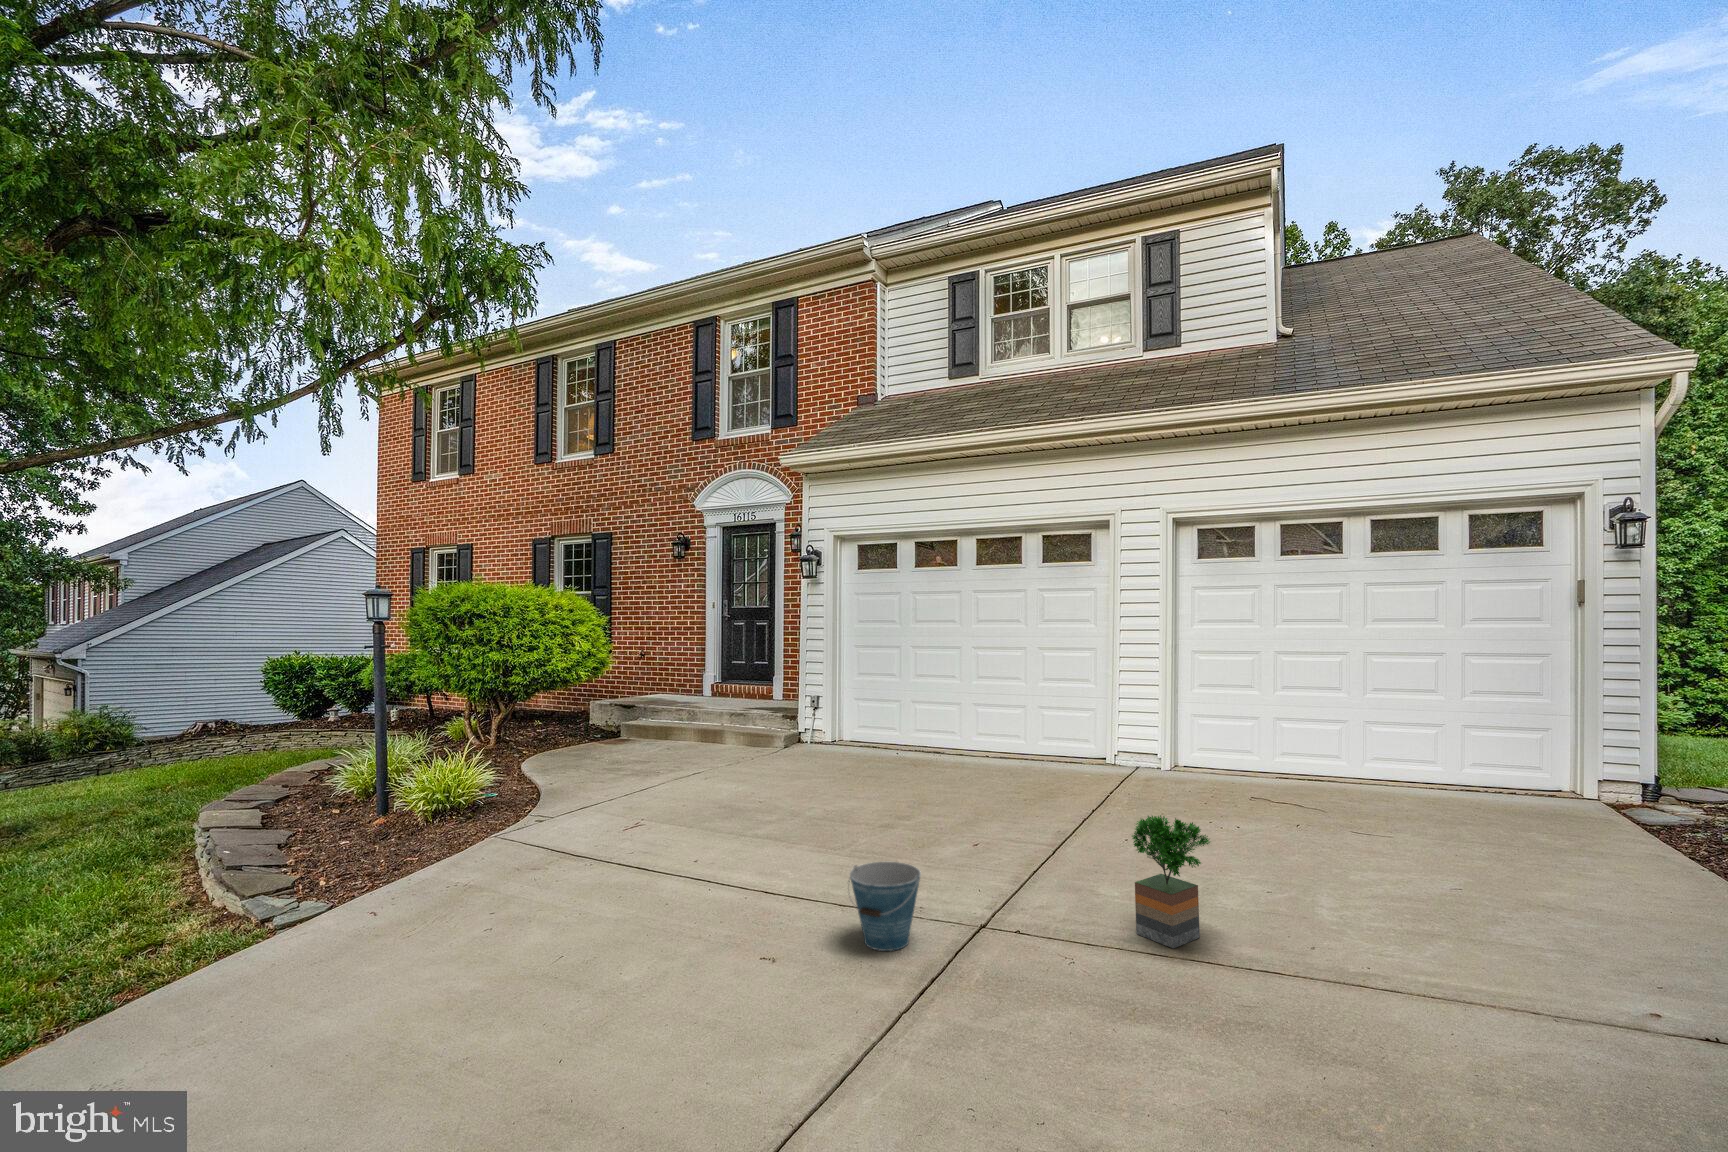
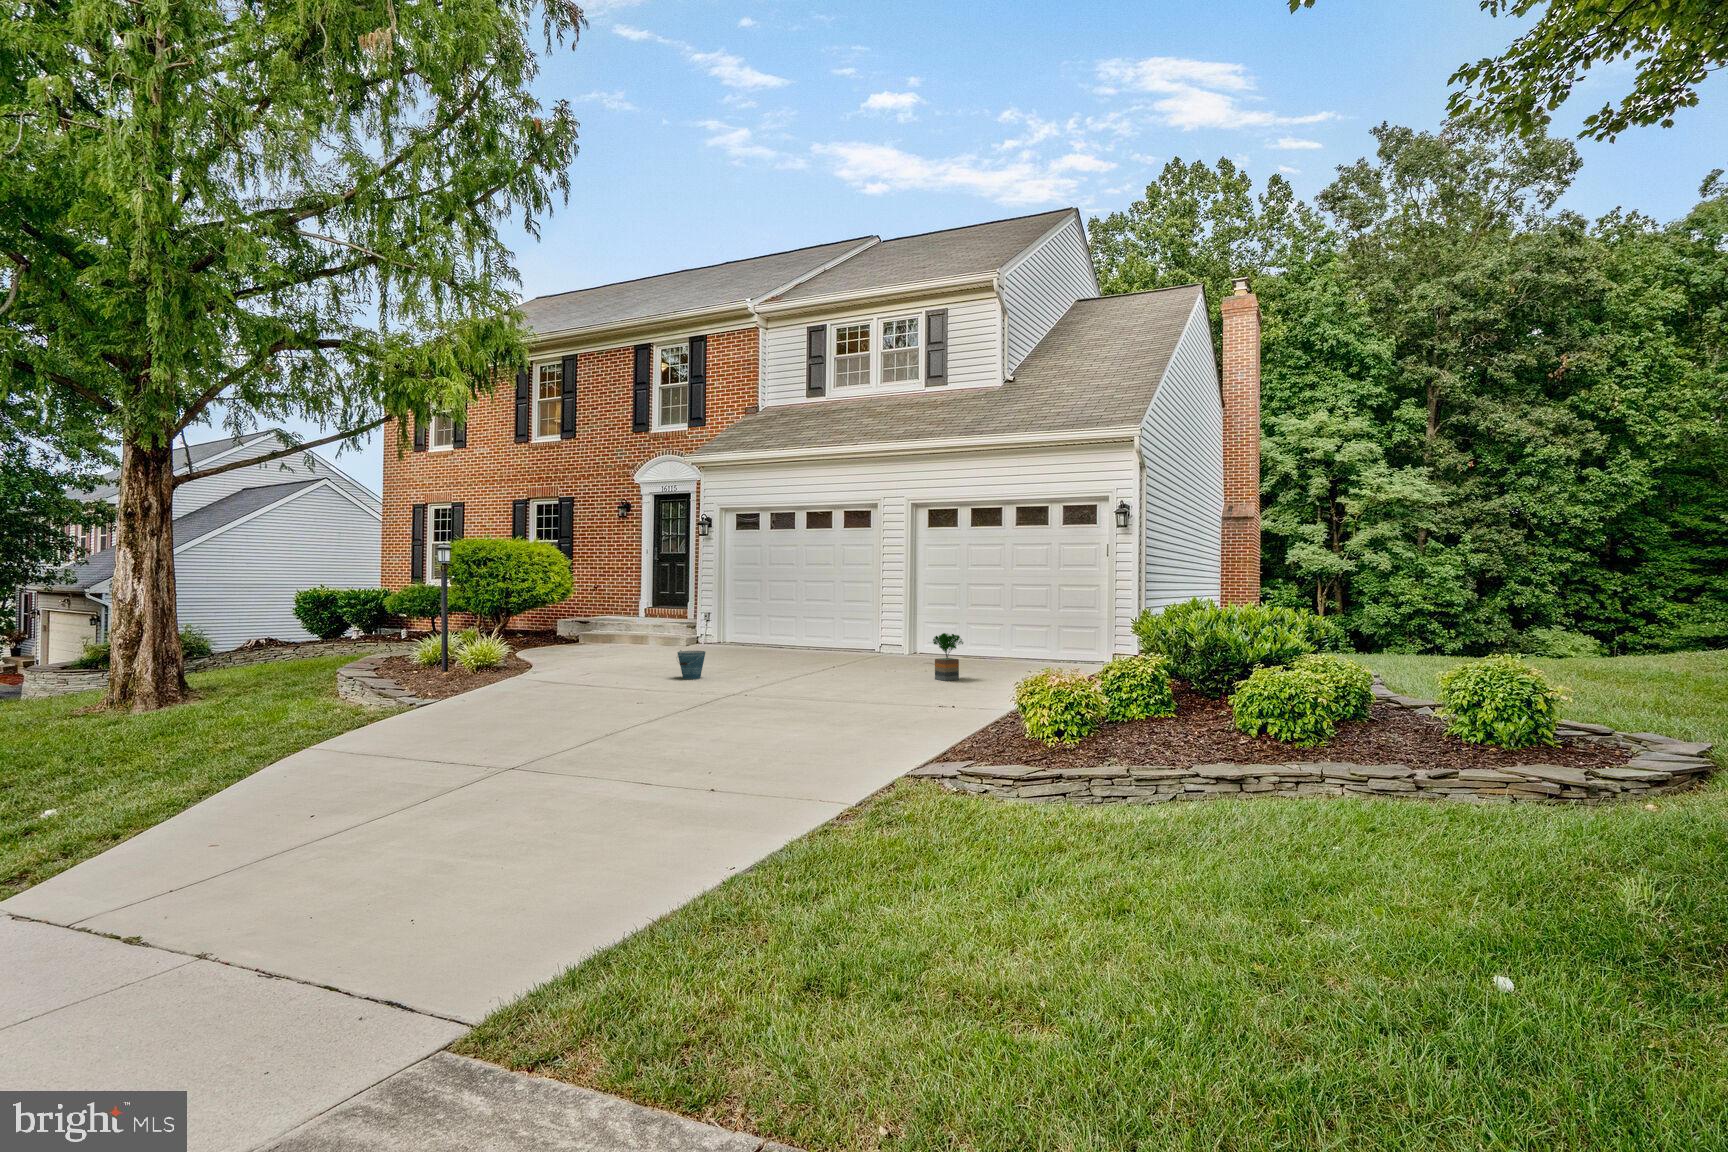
potted tree: present [1132,815,1210,949] -> present [933,633,963,681]

